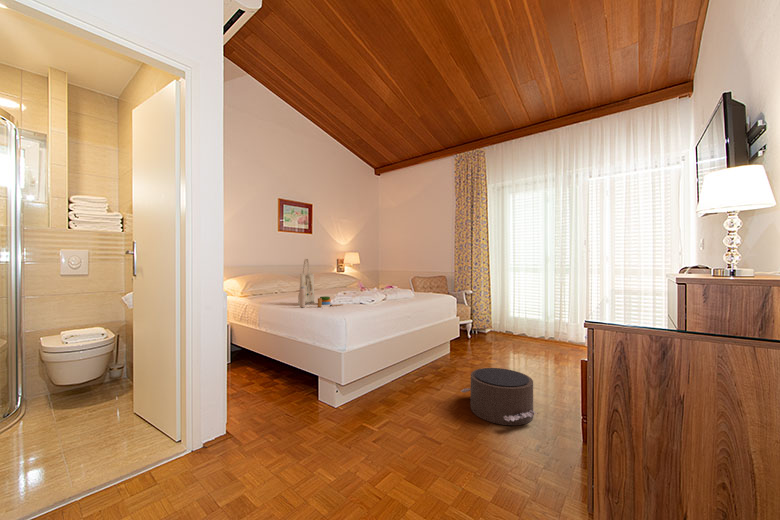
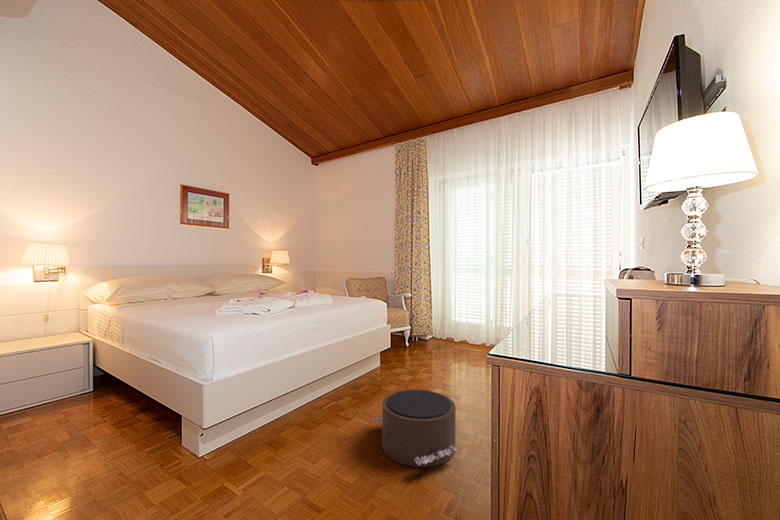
tote bag: present [298,259,343,307] -> none [170,257,234,320]

